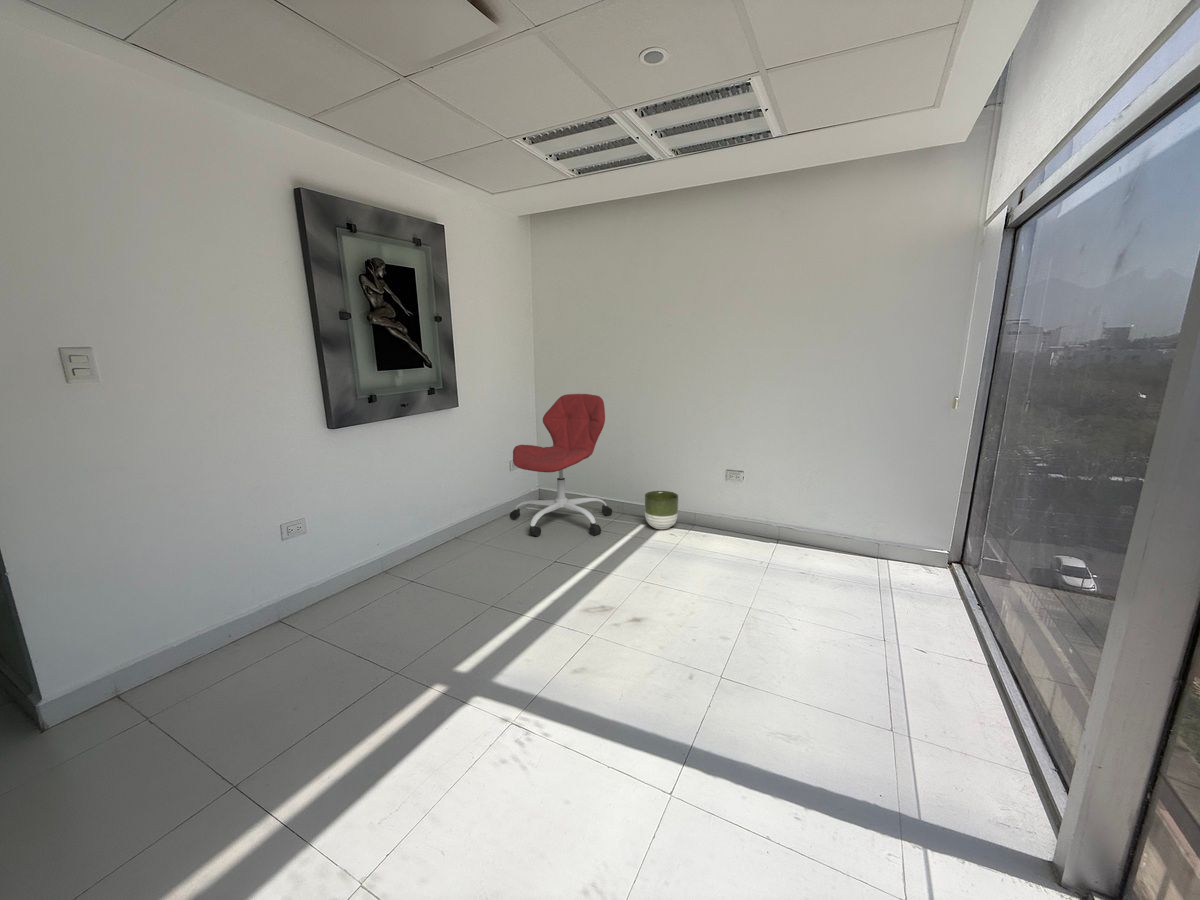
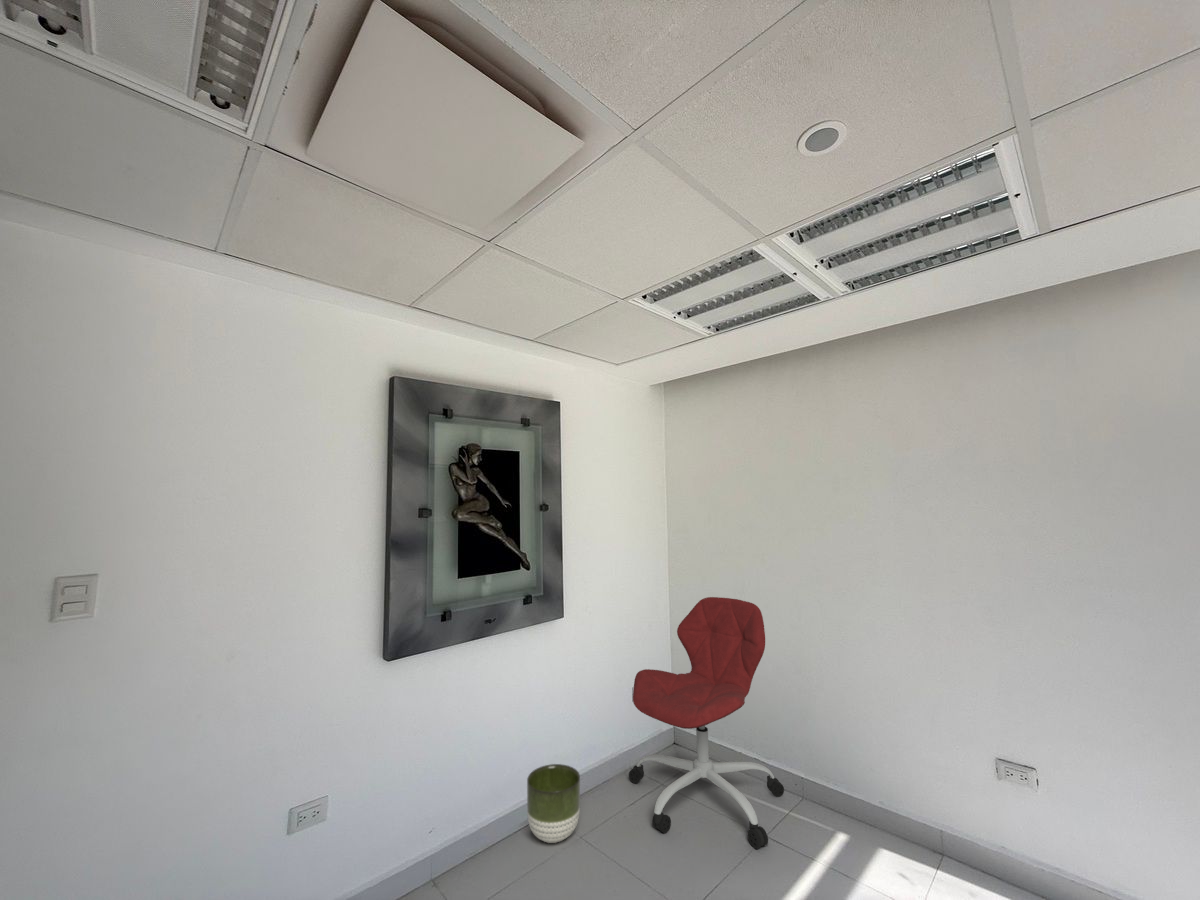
planter: present [645,491,678,529] -> present [527,764,580,843]

